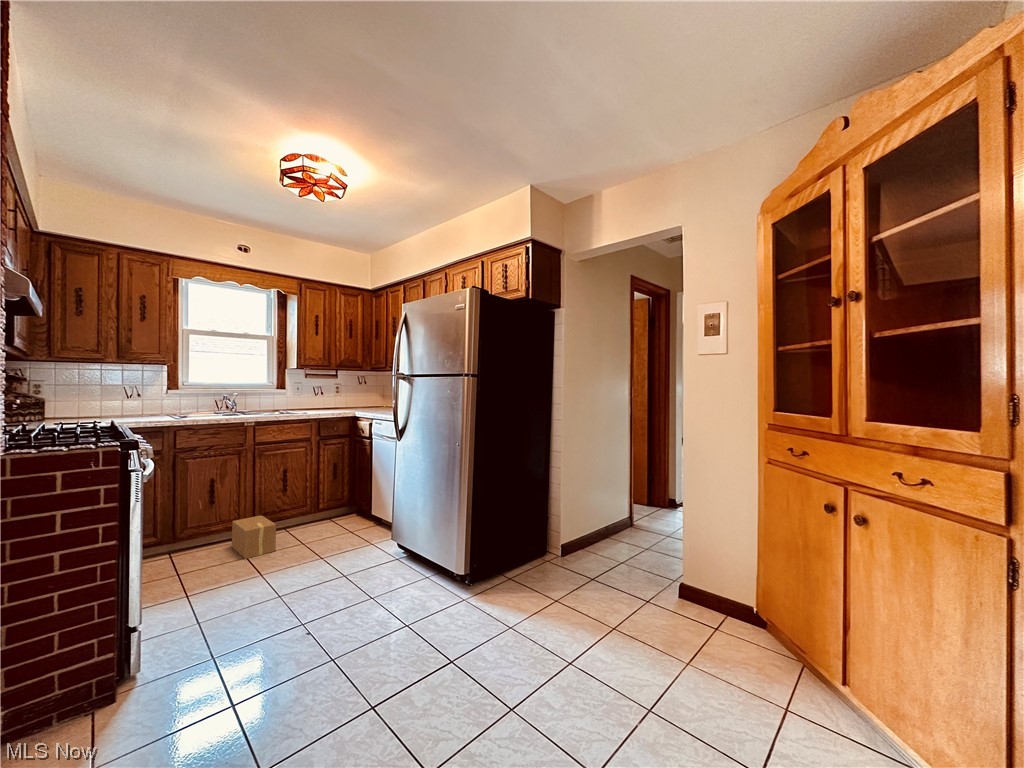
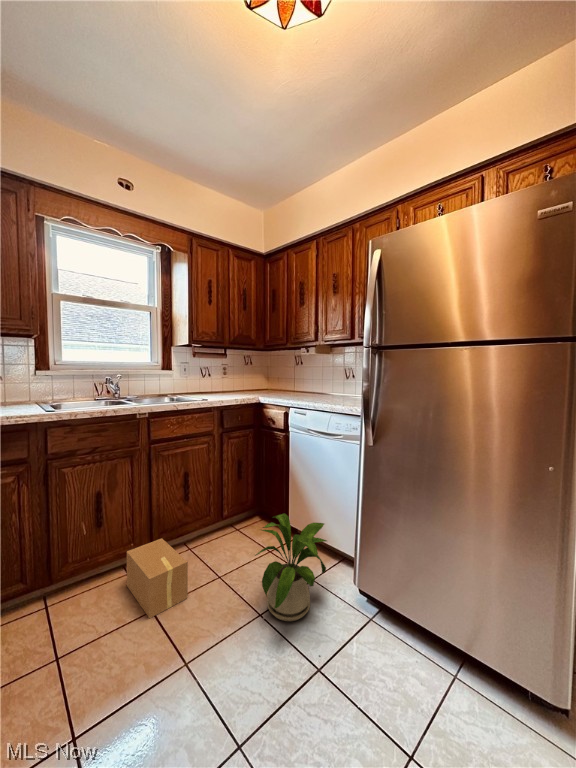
house plant: none [321,490,383,558] -> present [255,514,327,621]

